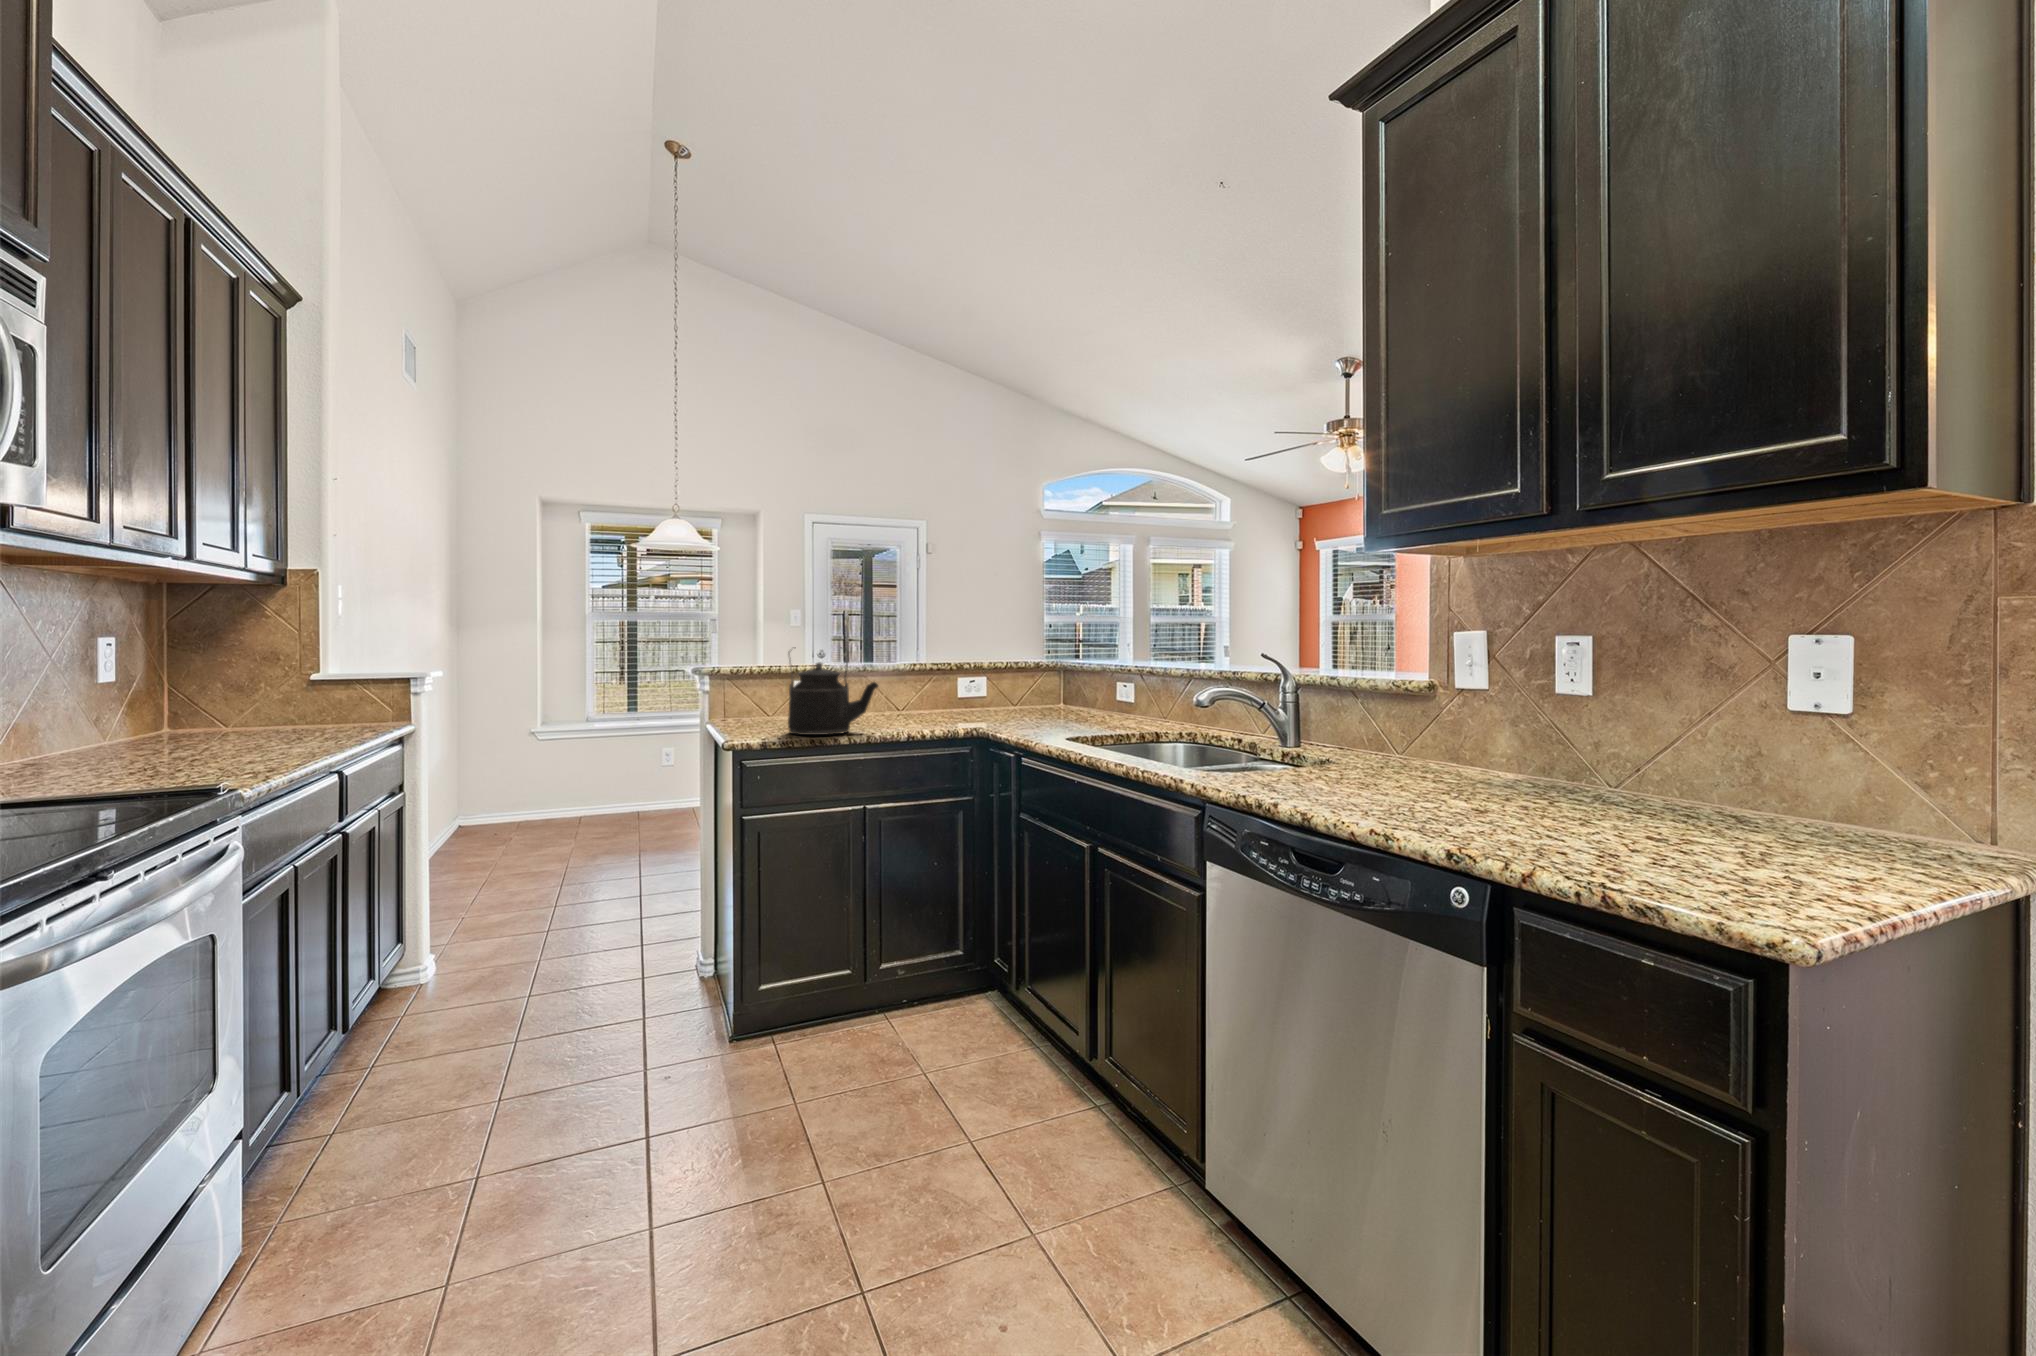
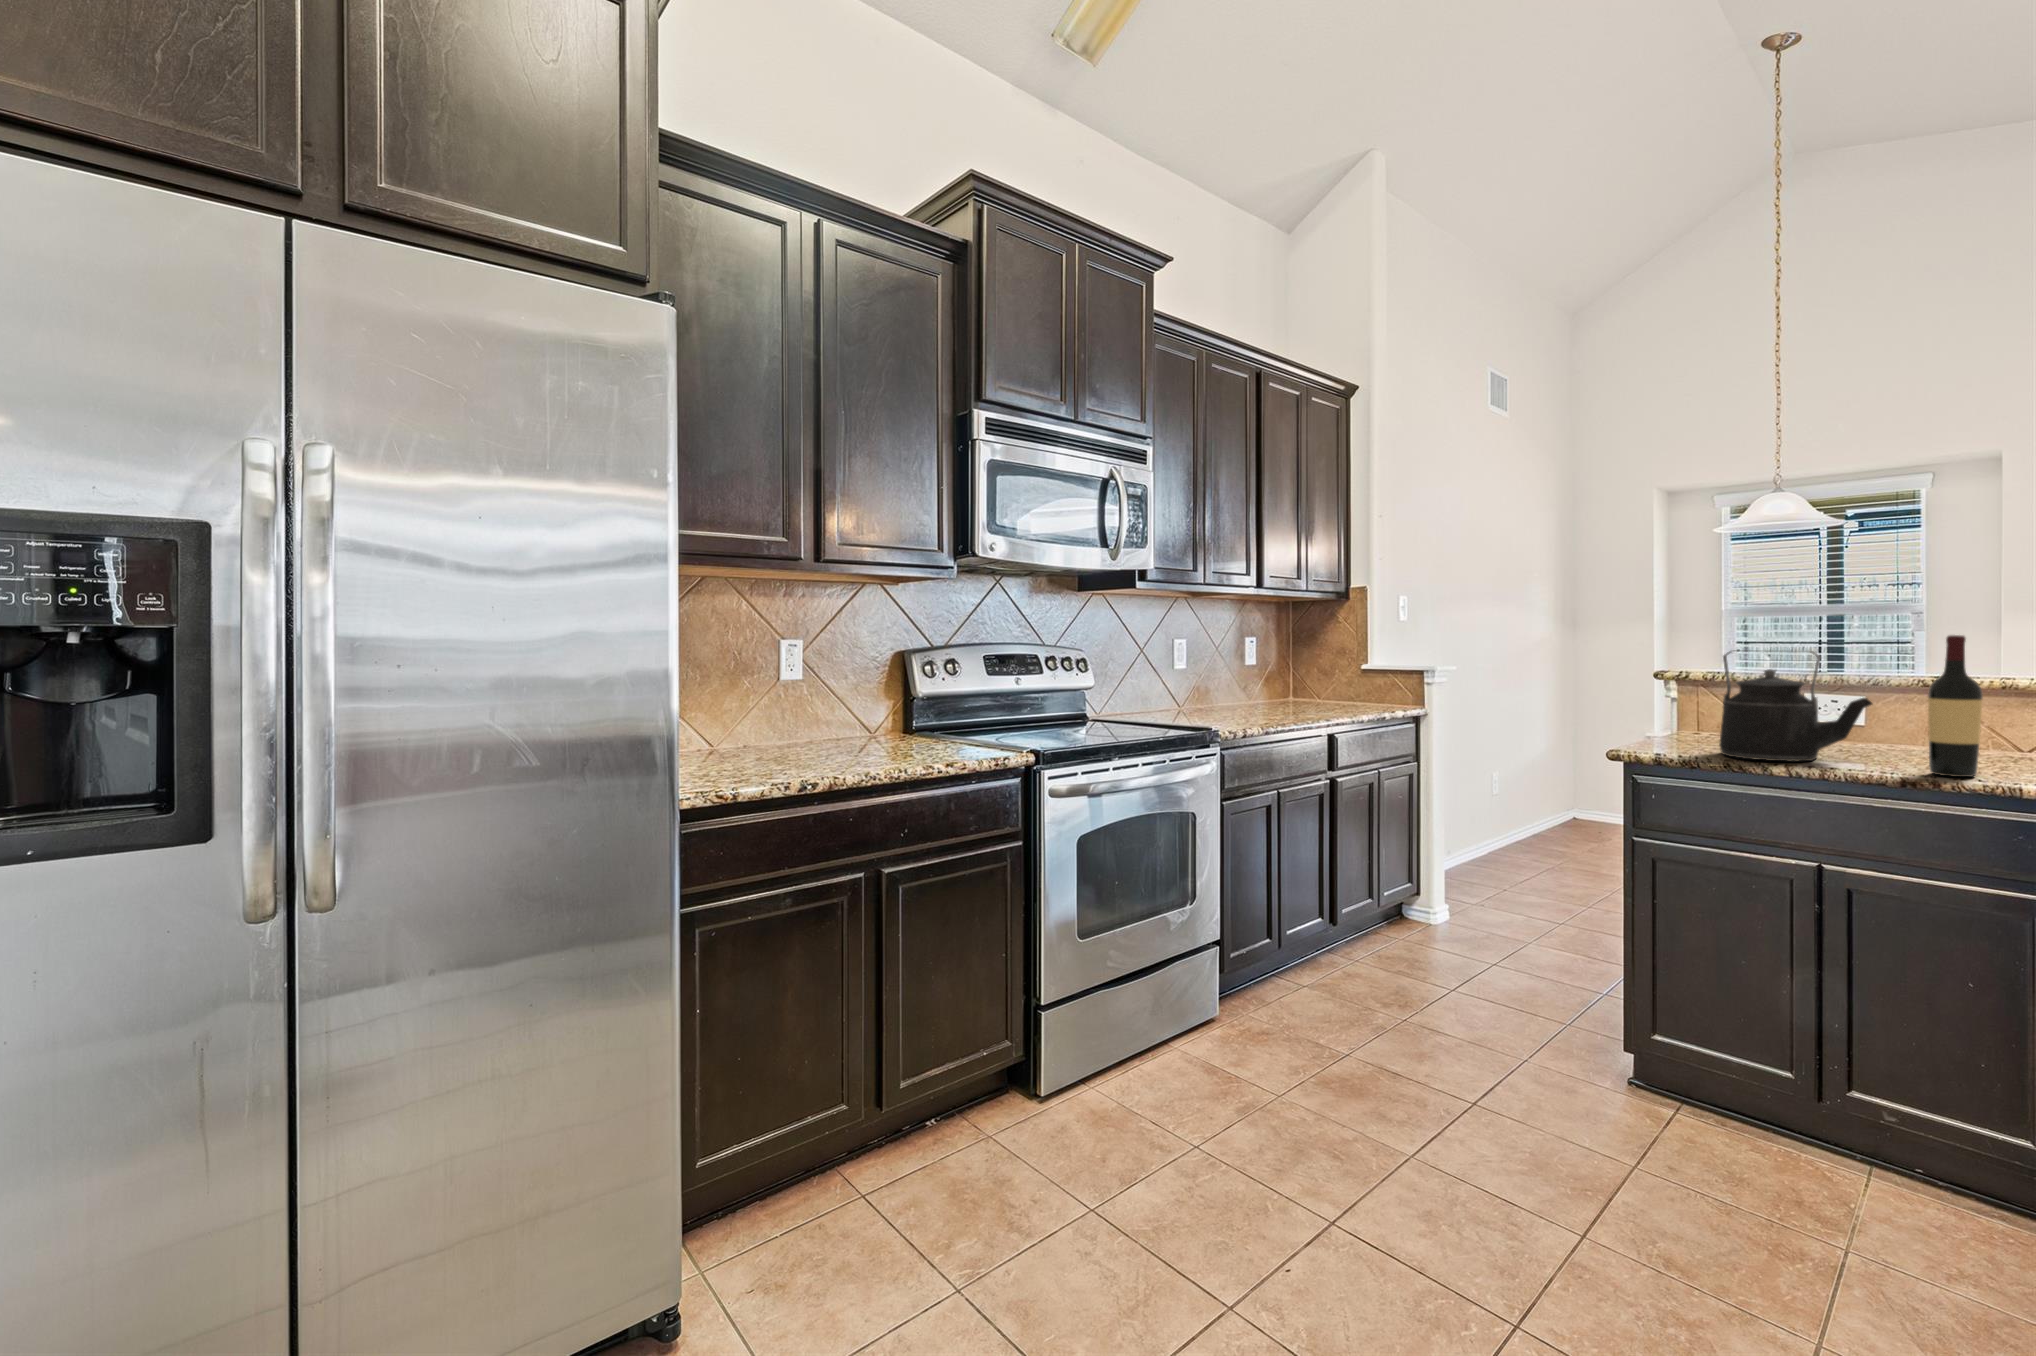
wine bottle: none [914,636,940,732] -> present [1928,635,1983,777]

